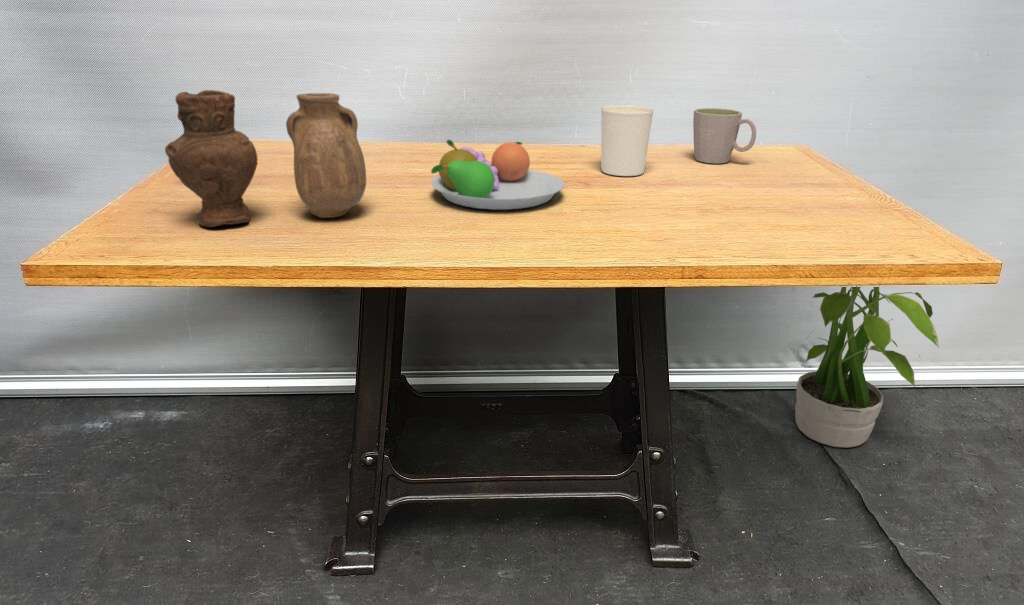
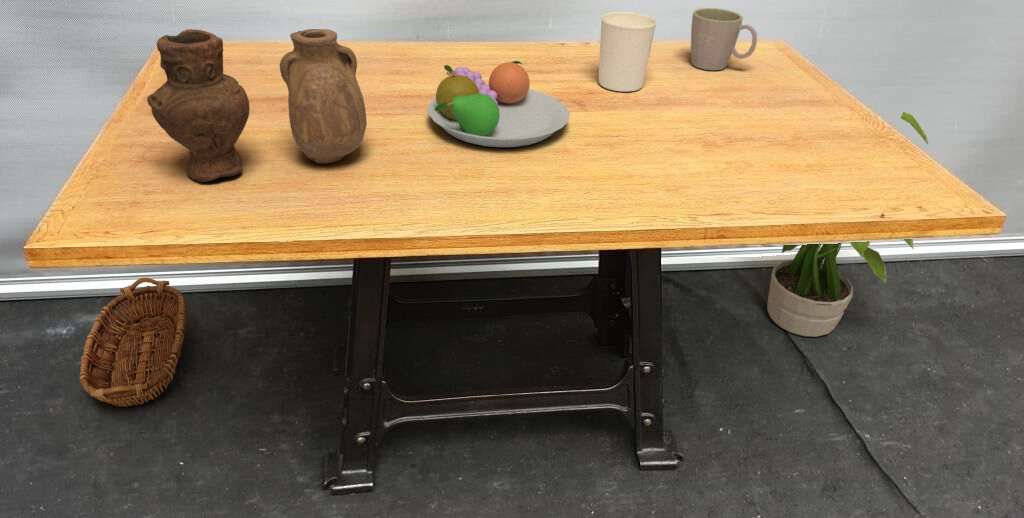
basket: none [80,372,228,509] -> present [79,278,187,407]

